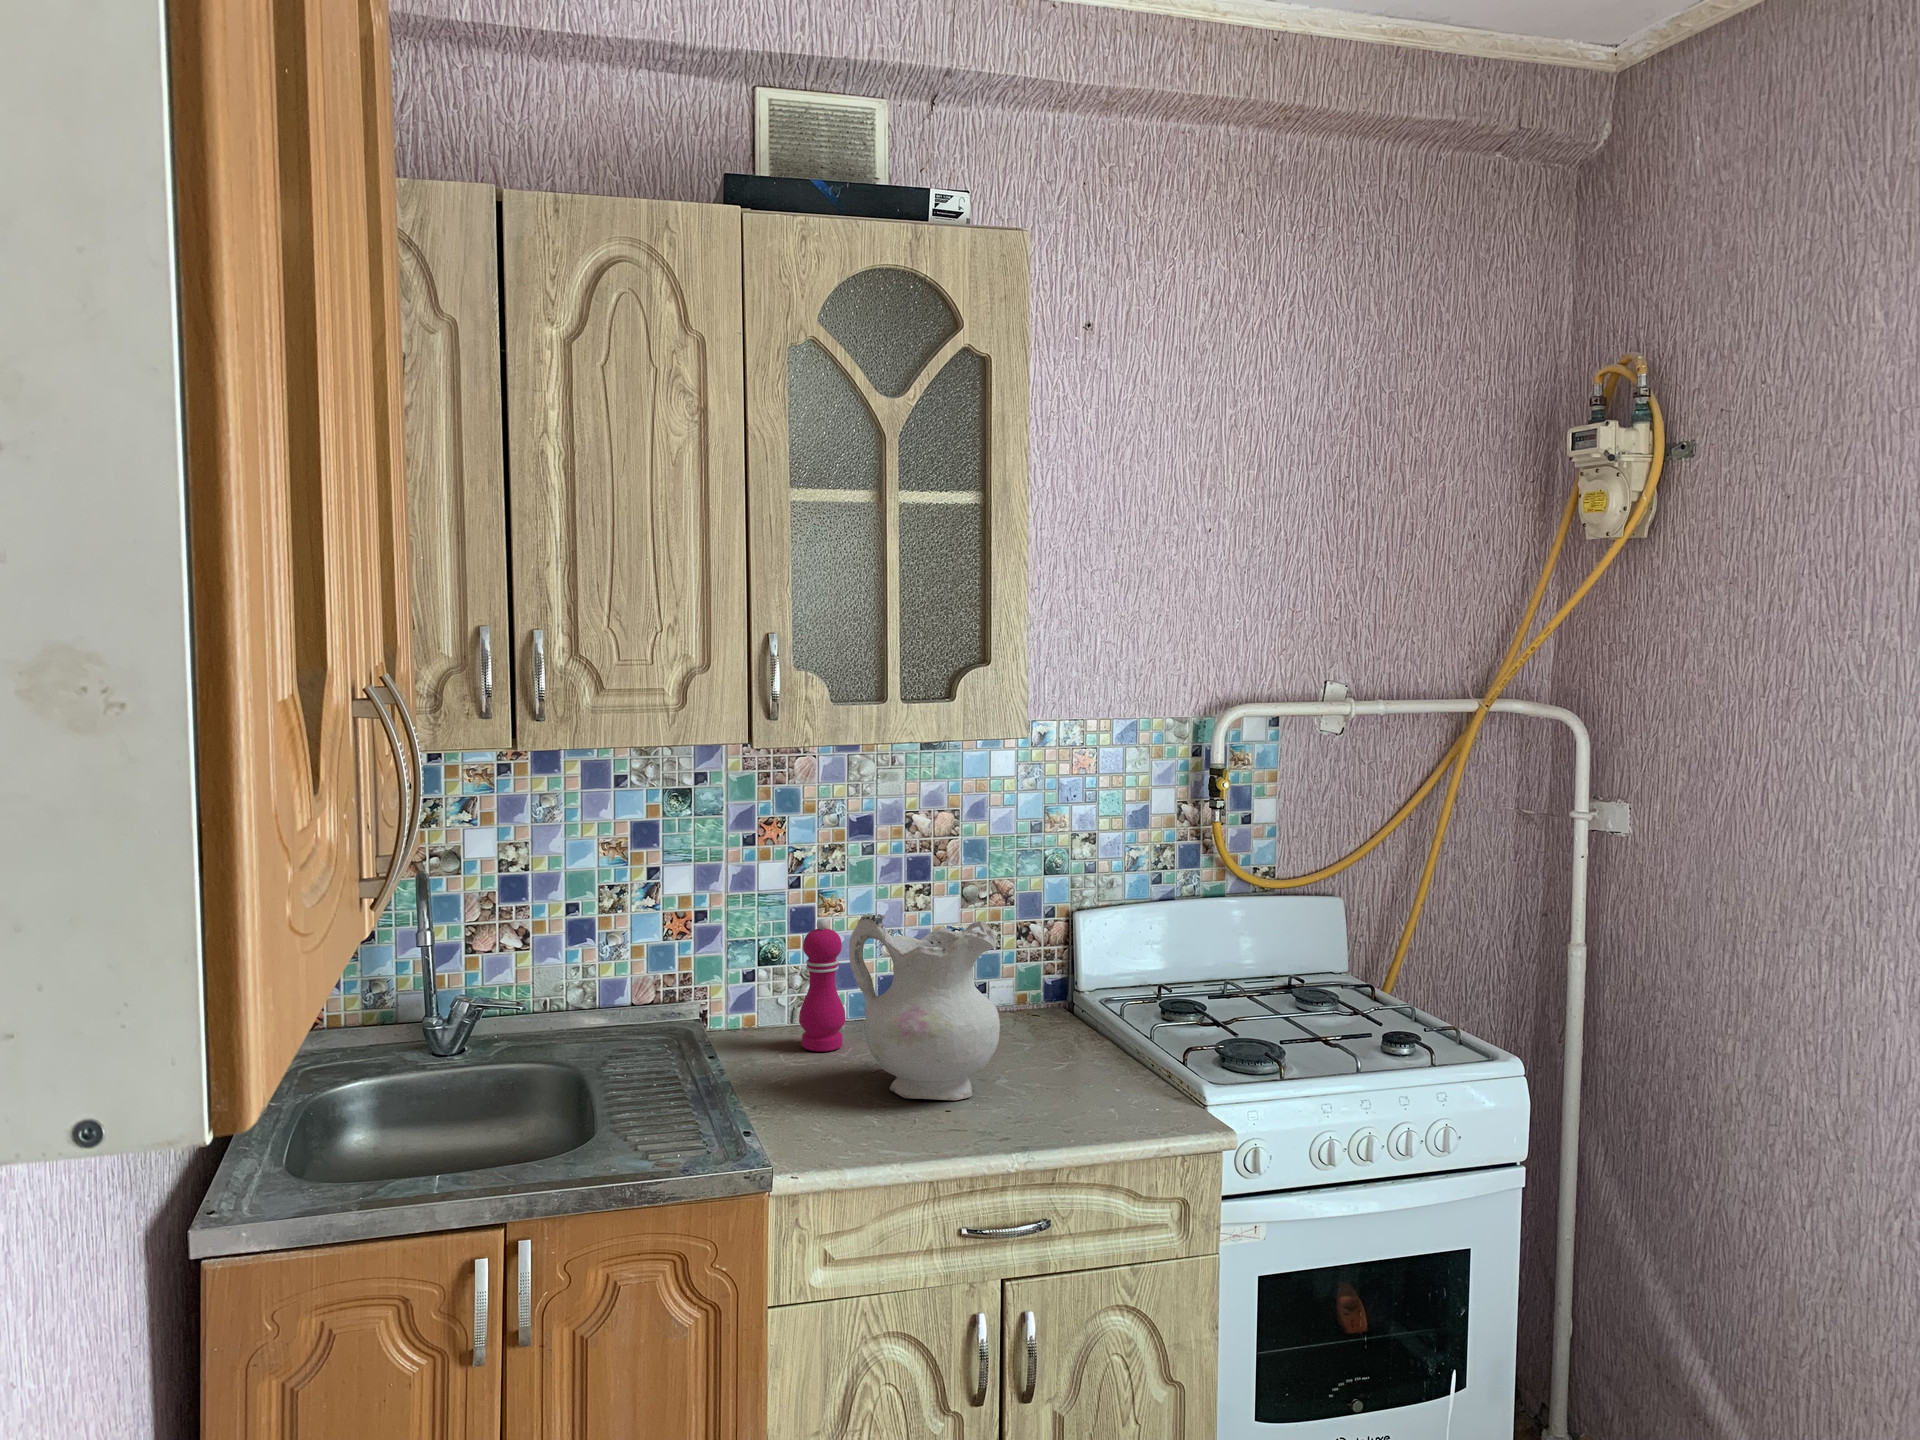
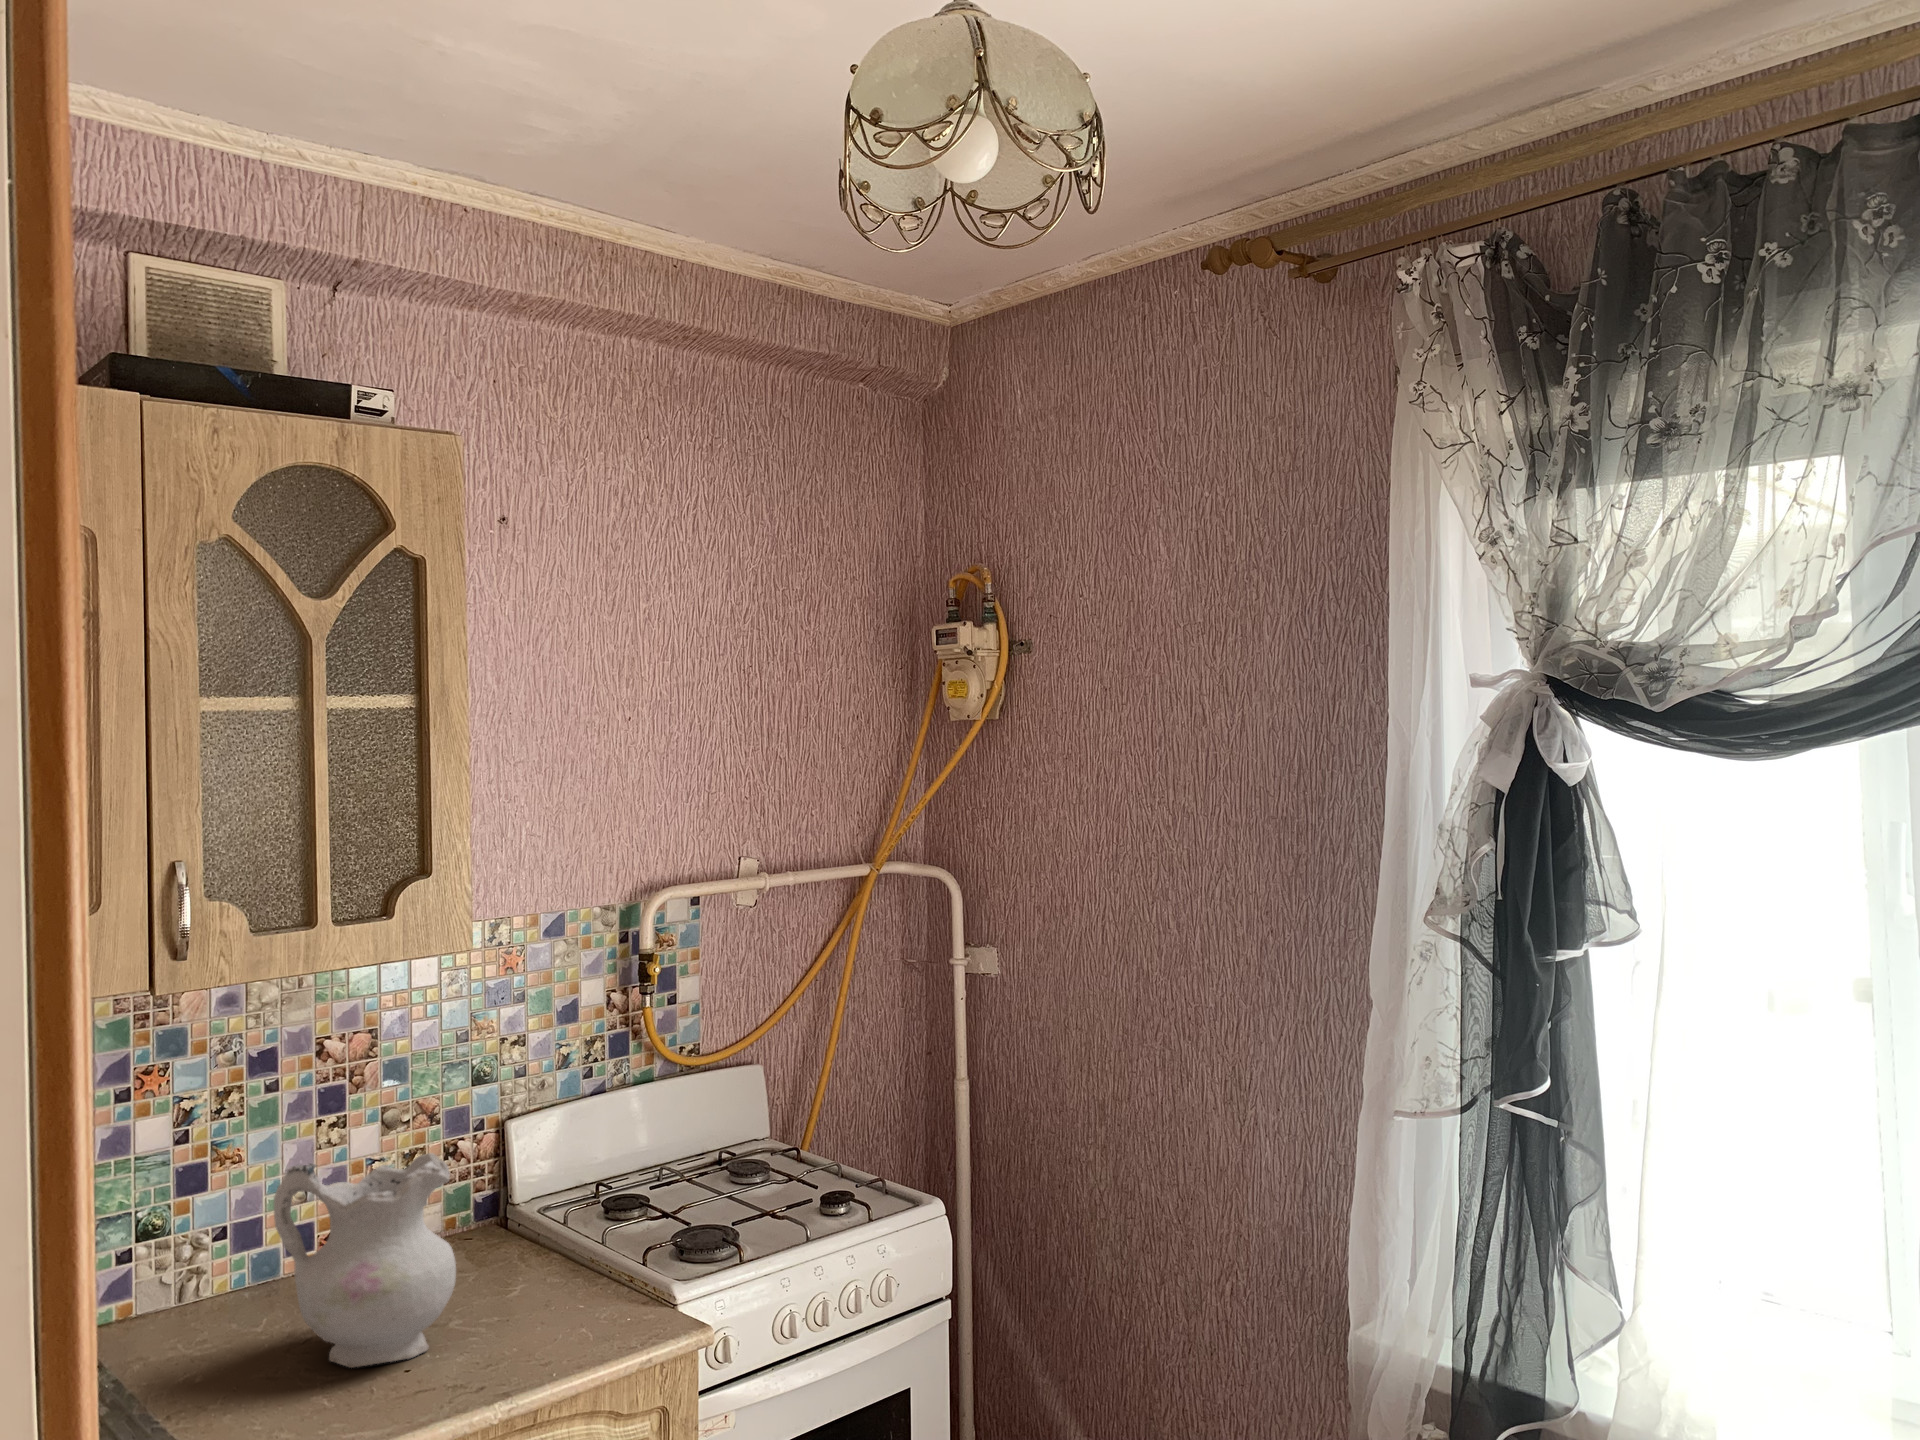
pepper mill: present [799,919,846,1051] -> none [197,1174,256,1330]

